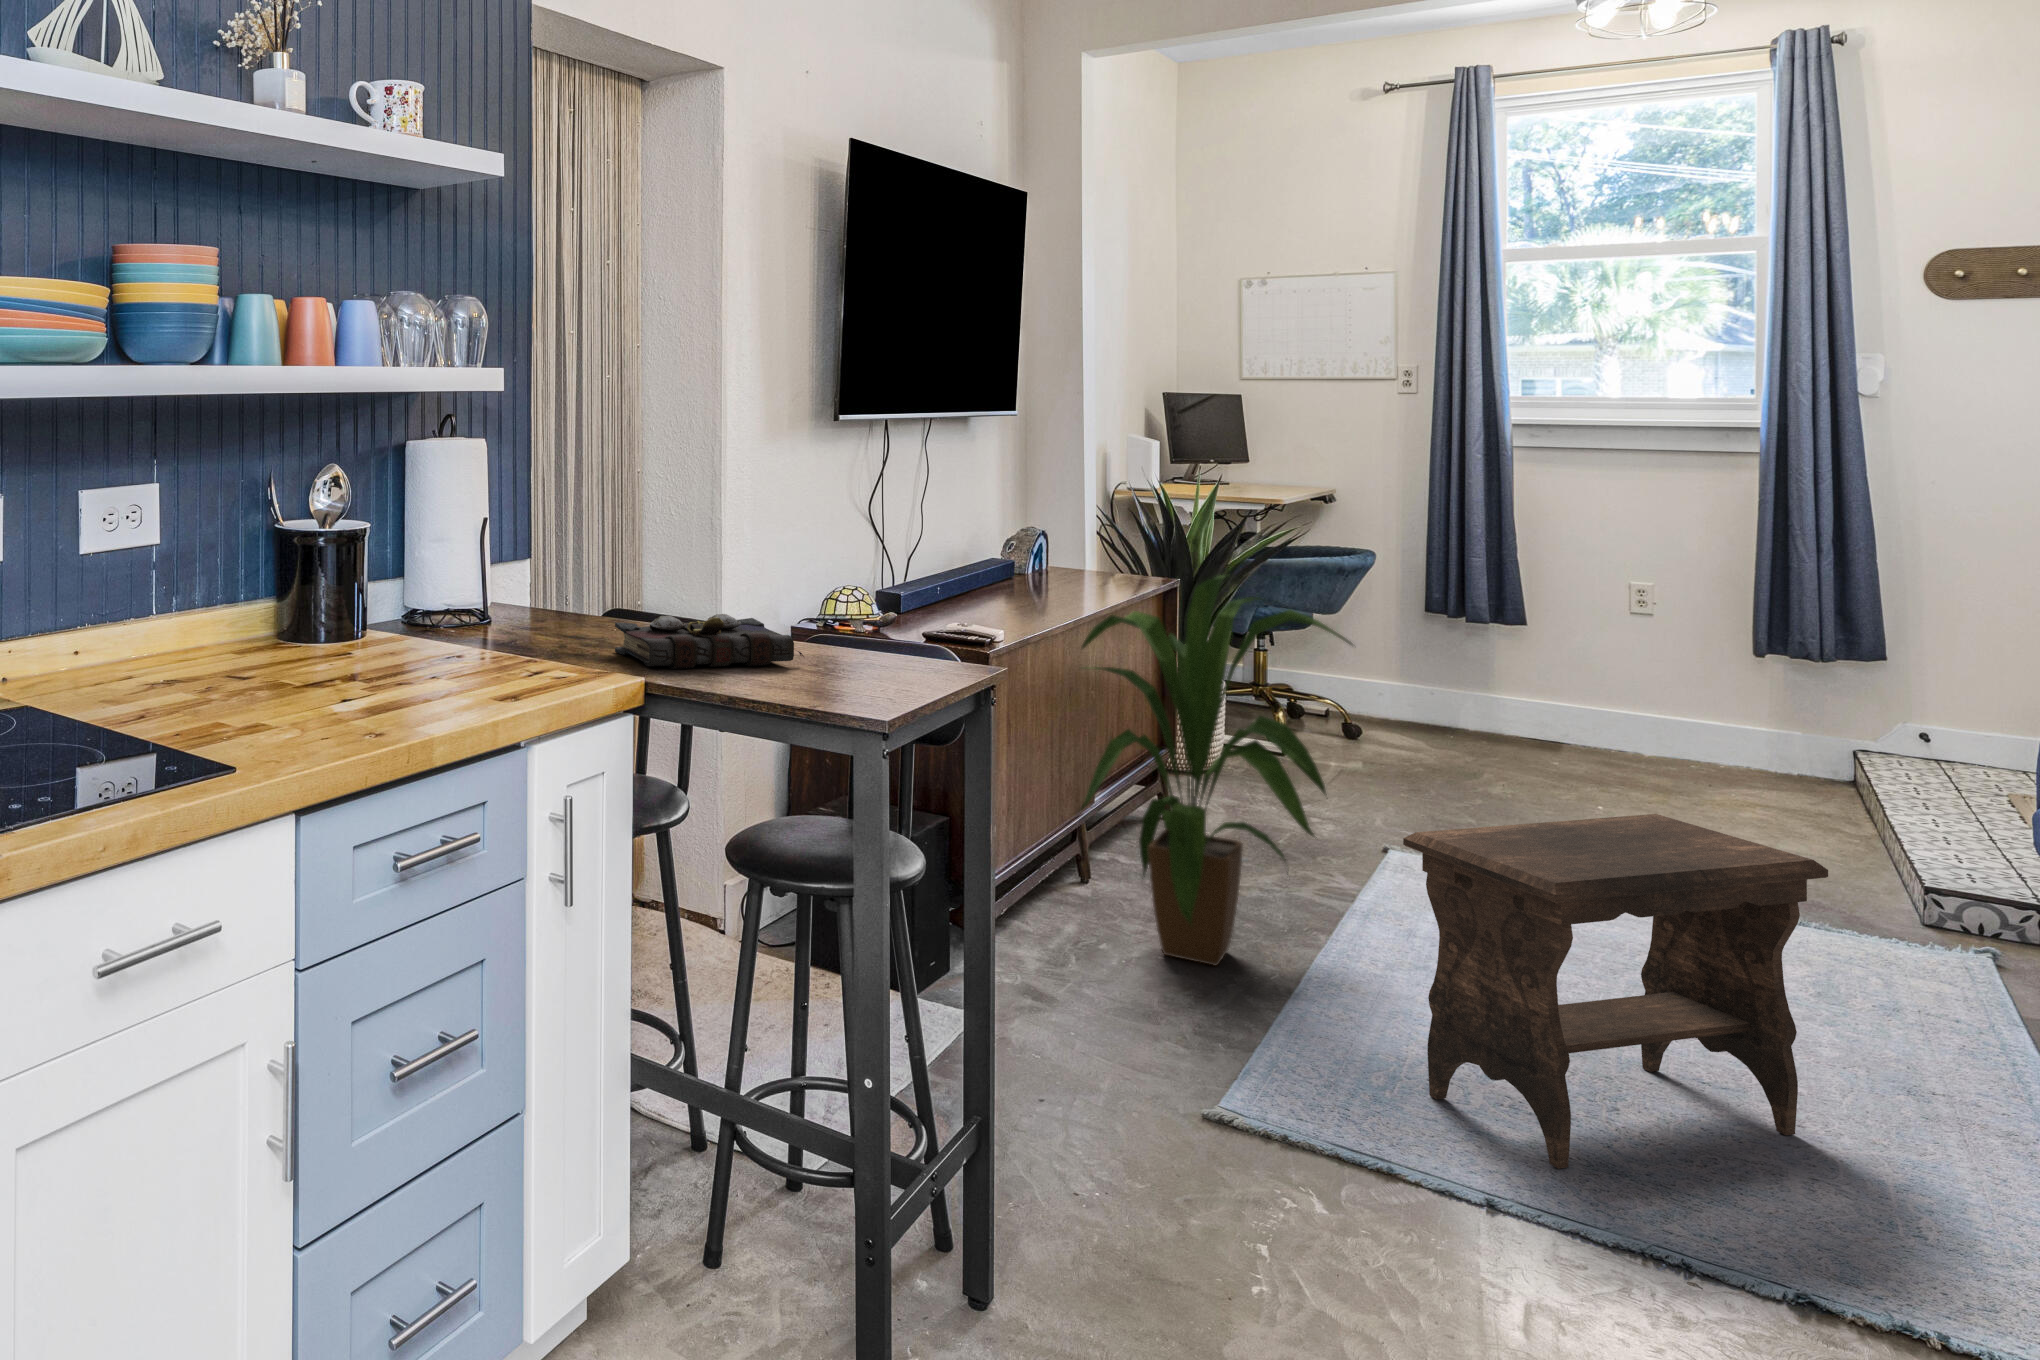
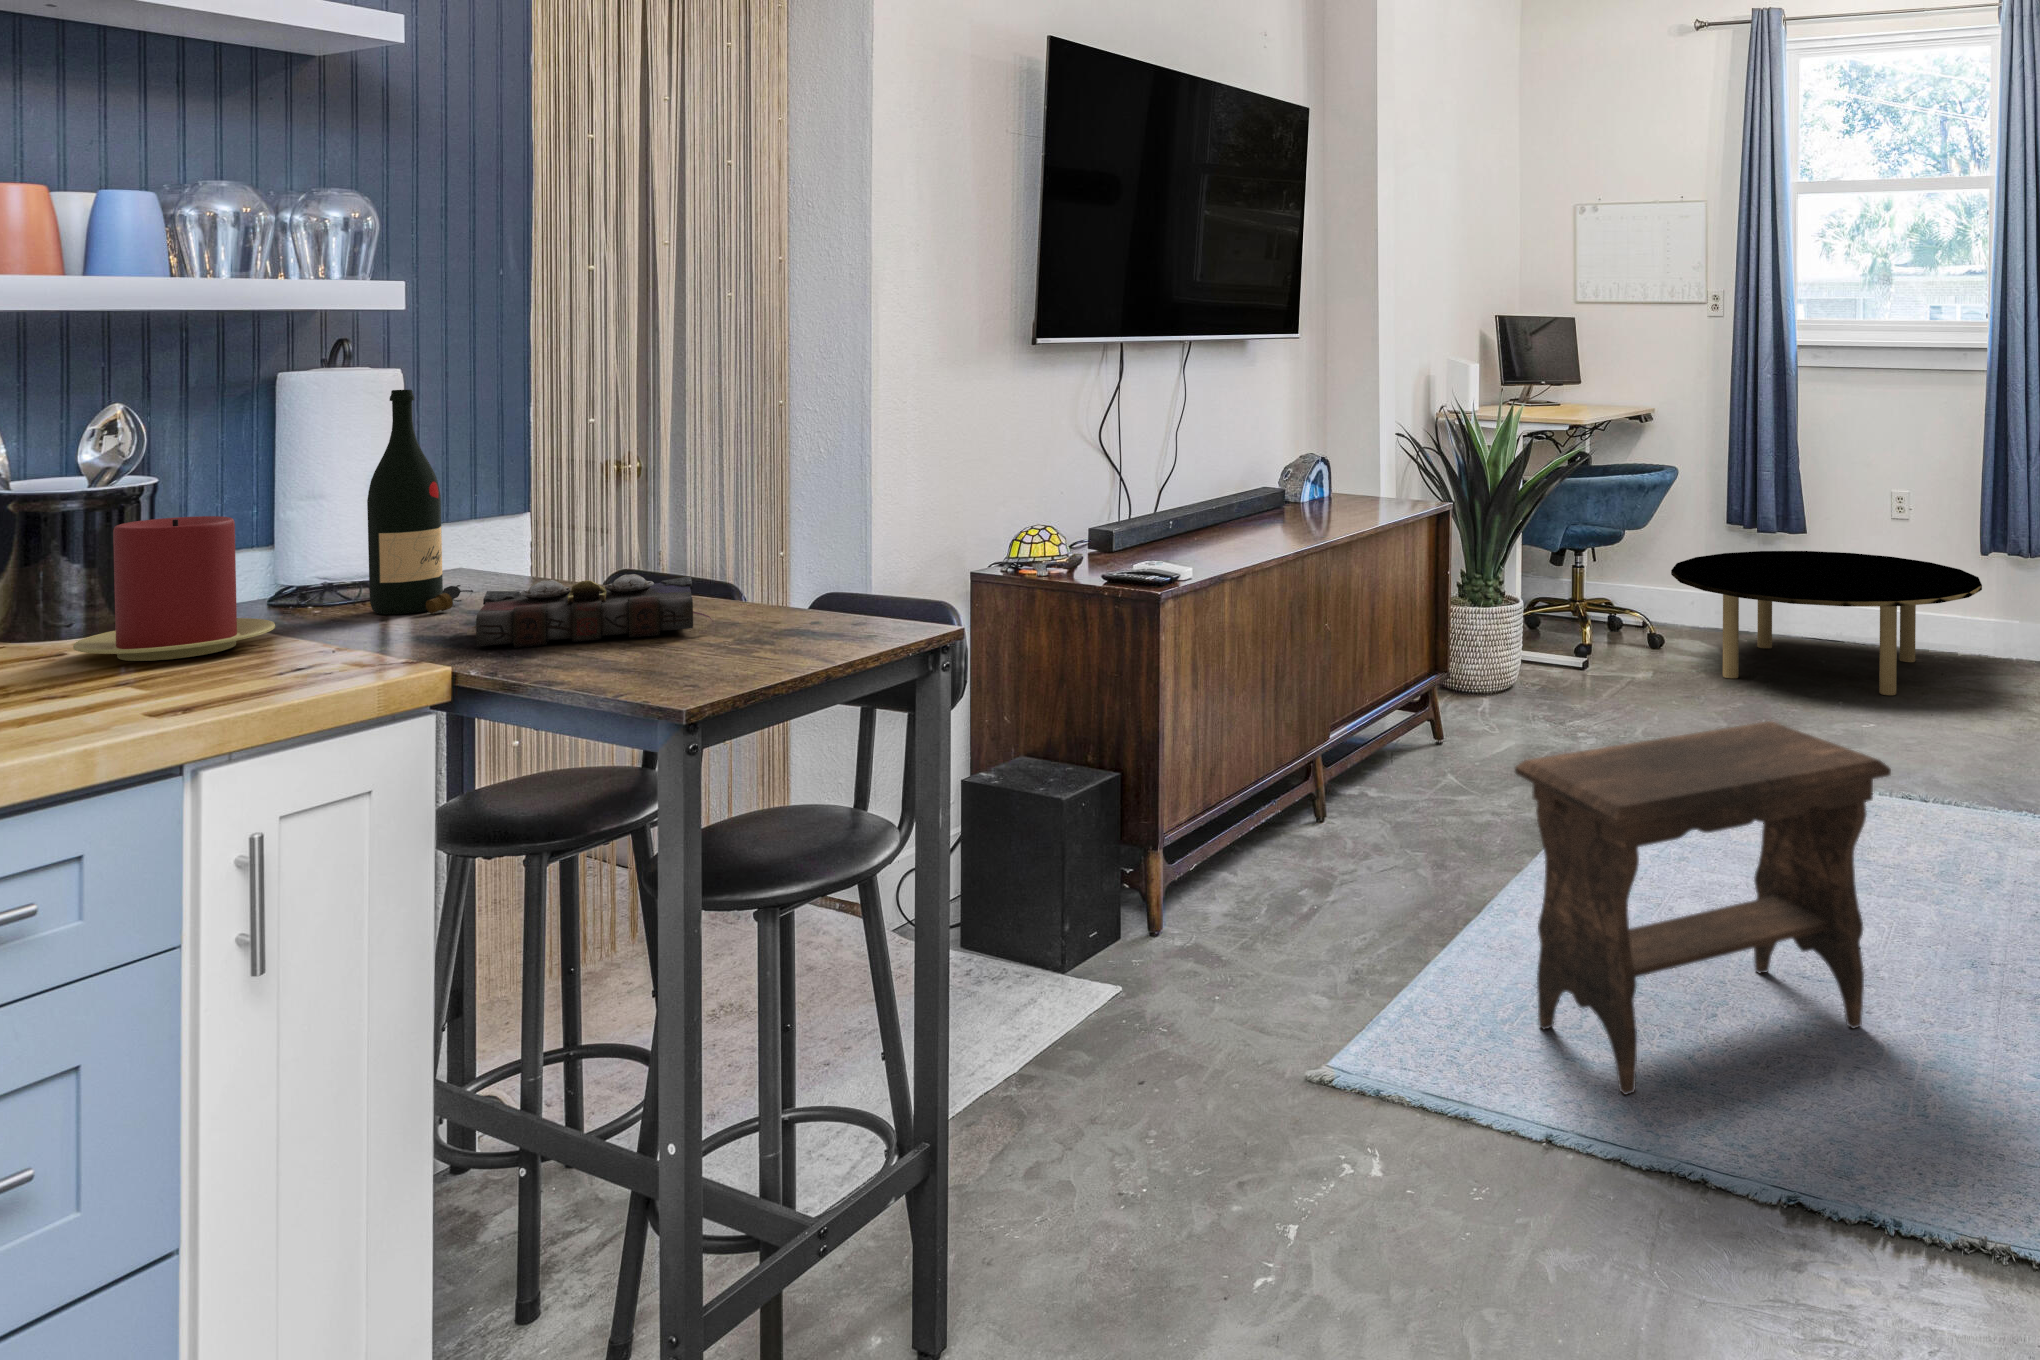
wine bottle: none [497,457,559,638] -> present [367,390,473,615]
candle: none [372,555,490,664] -> present [73,516,275,661]
house plant: present [1081,575,1353,966] -> none [1259,499,1524,901]
coffee table: none [1384,642,1770,805] -> present [1671,551,1982,695]

